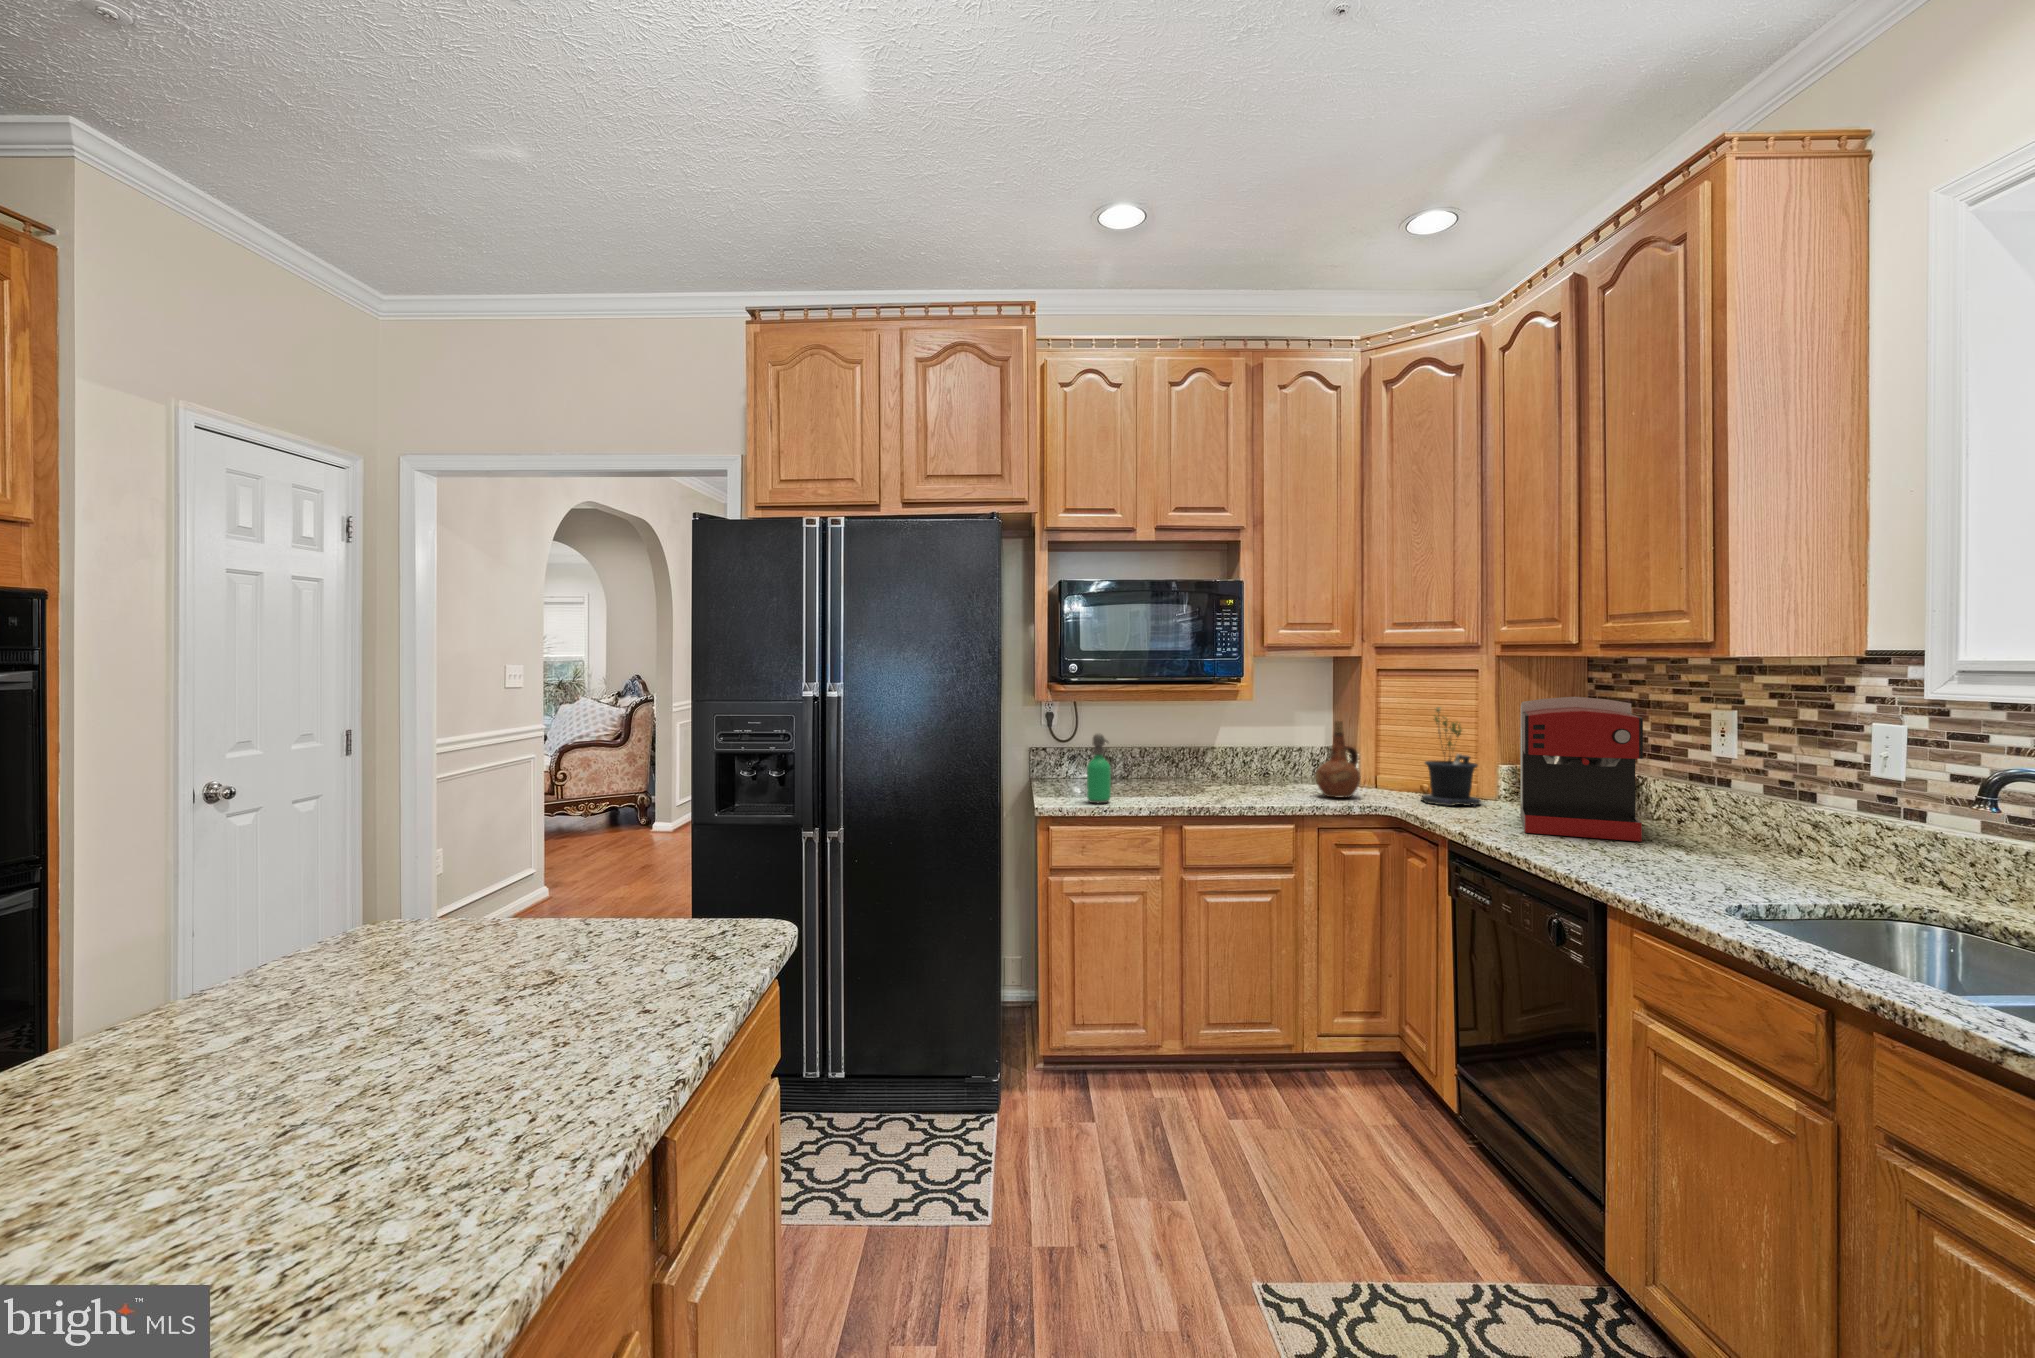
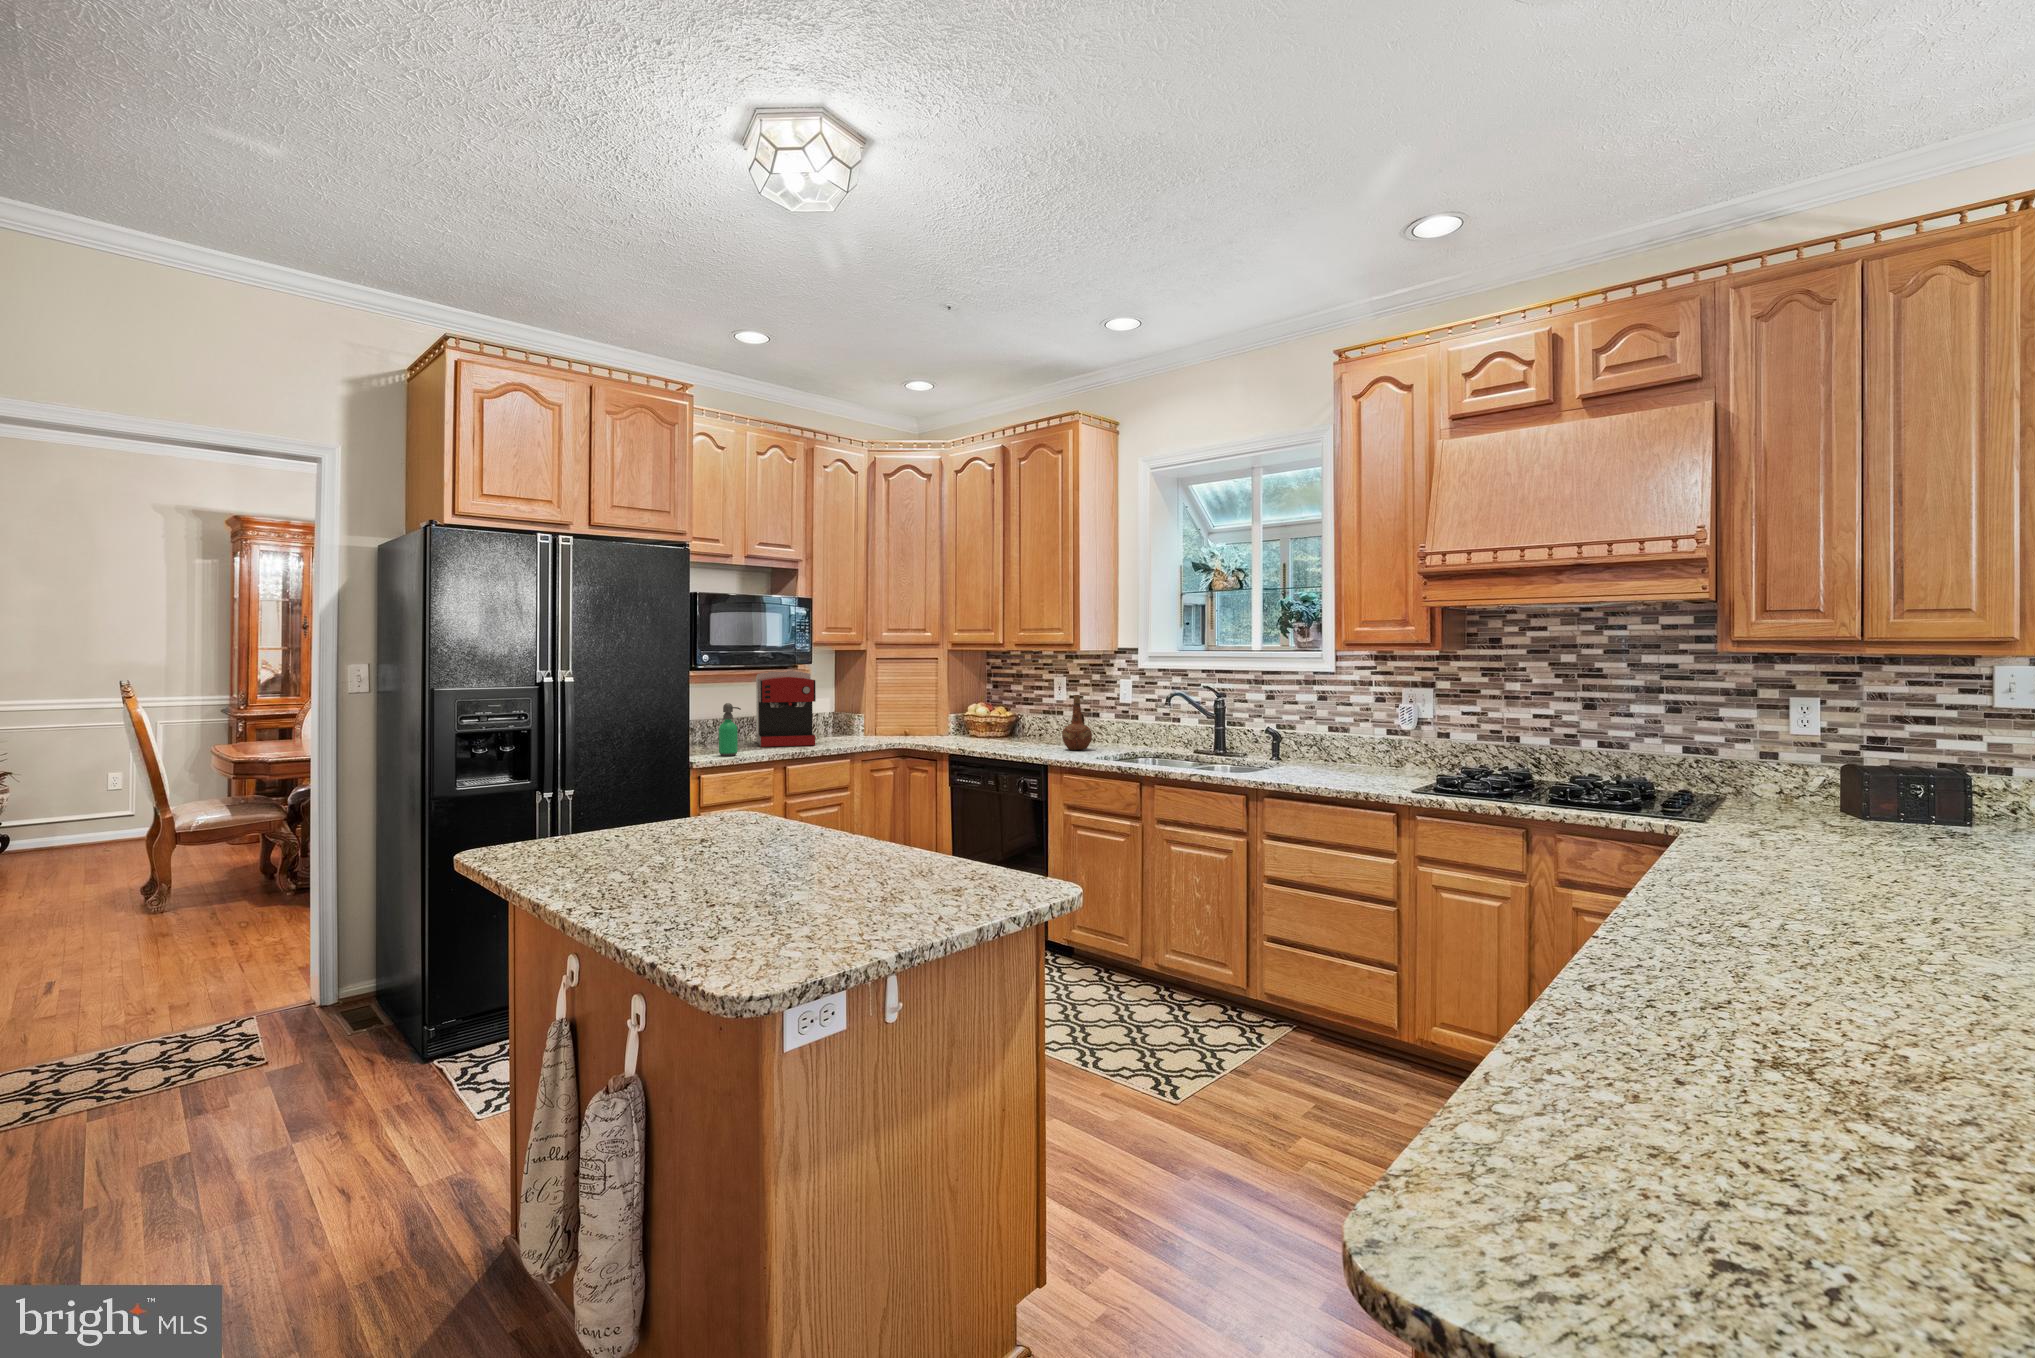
coffee maker: present [1520,697,1643,841] -> present [756,671,816,747]
potted plant: present [1421,707,1481,806] -> none [911,680,946,740]
ceramic pitcher: present [1315,721,1360,798] -> present [1062,695,1092,750]

